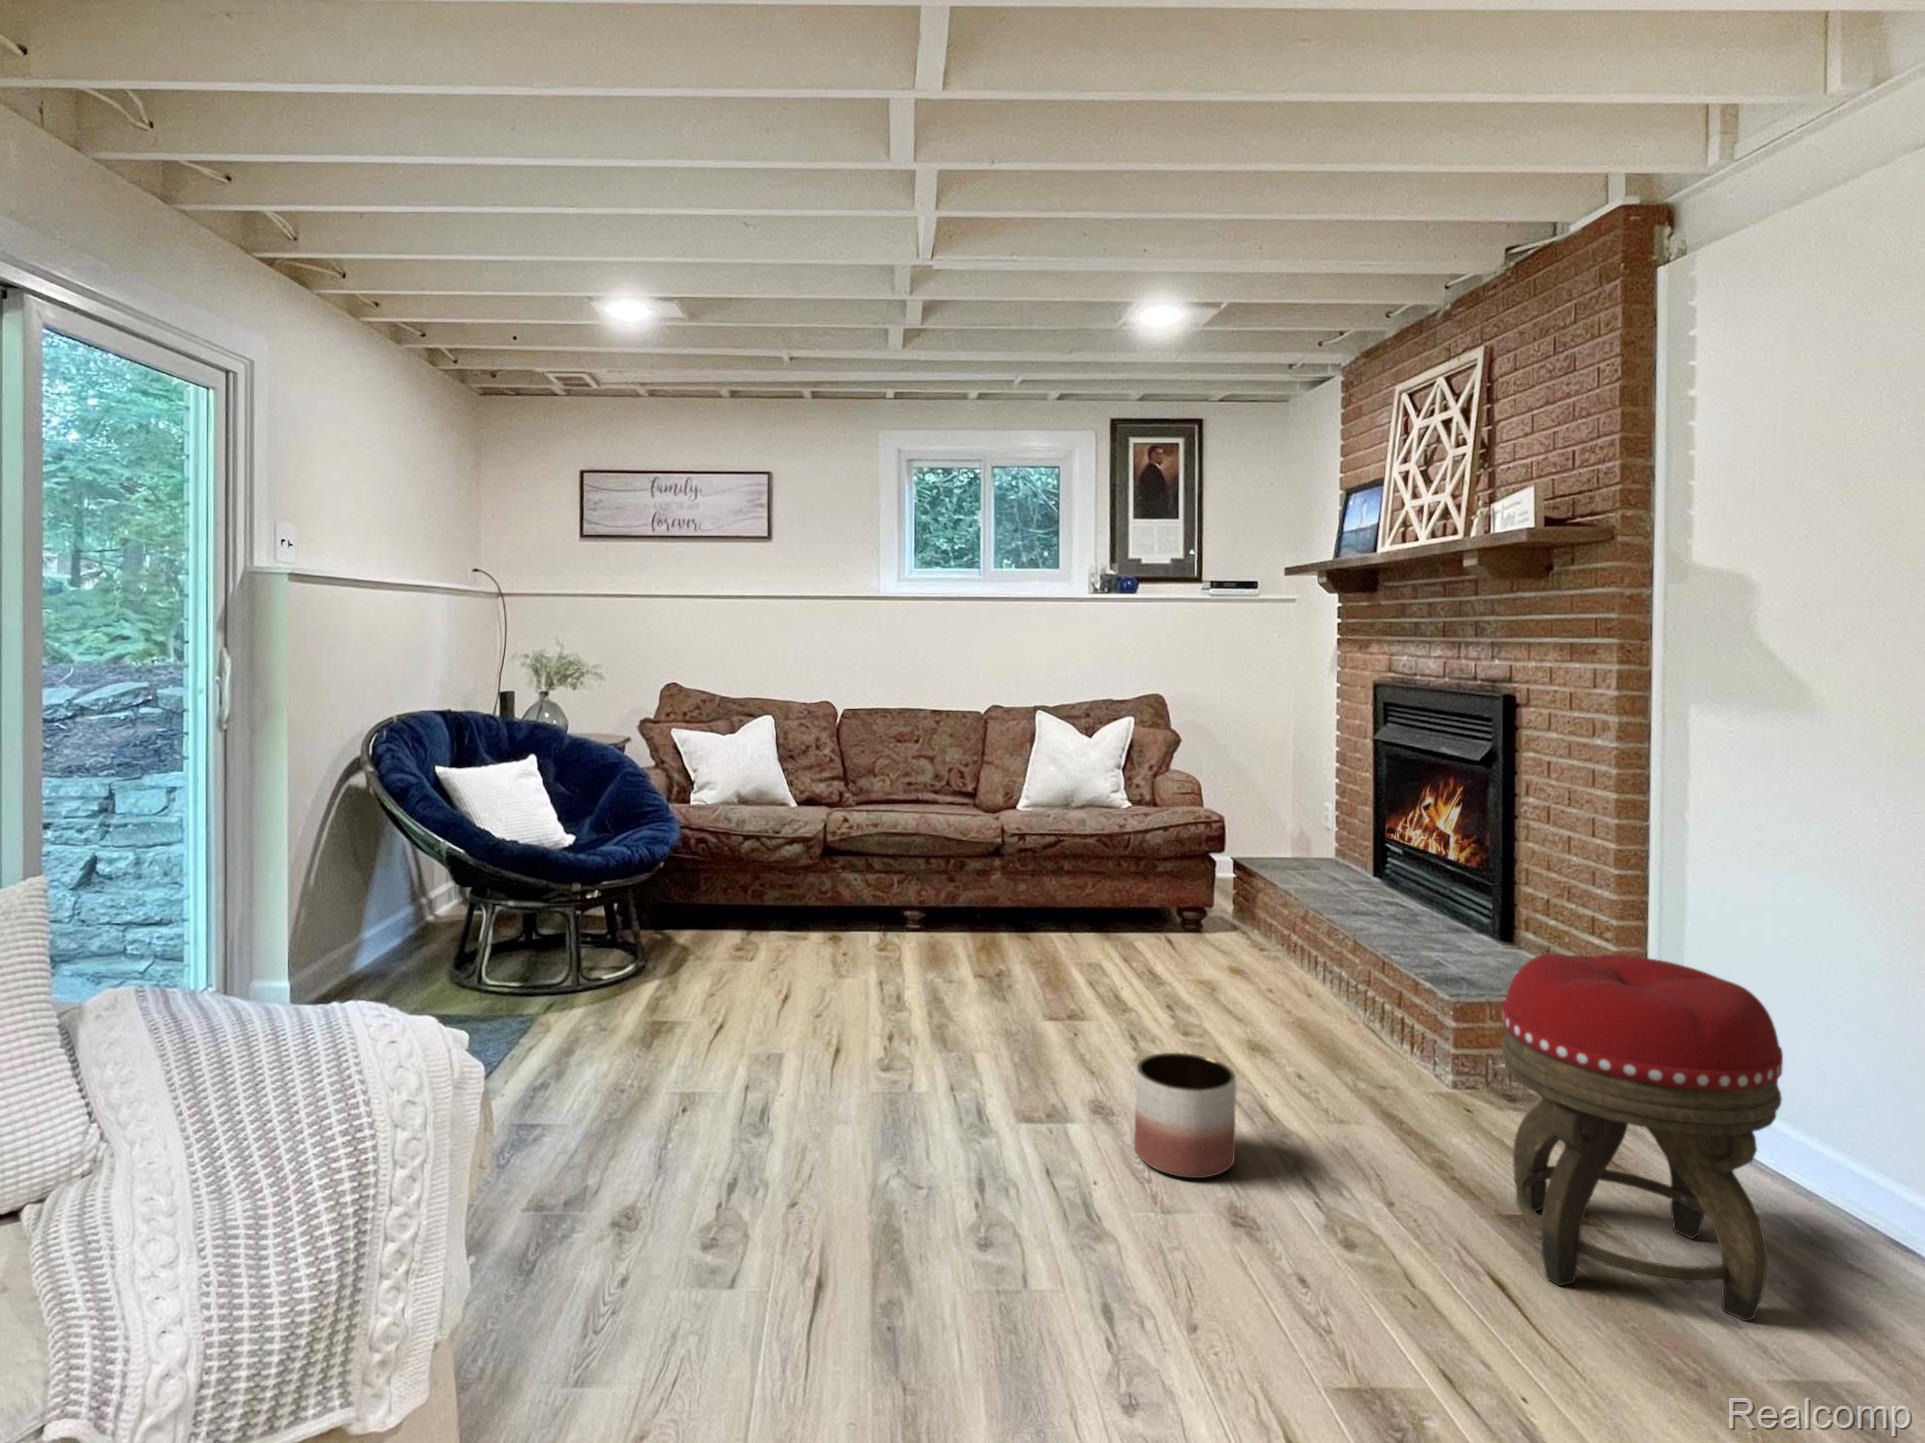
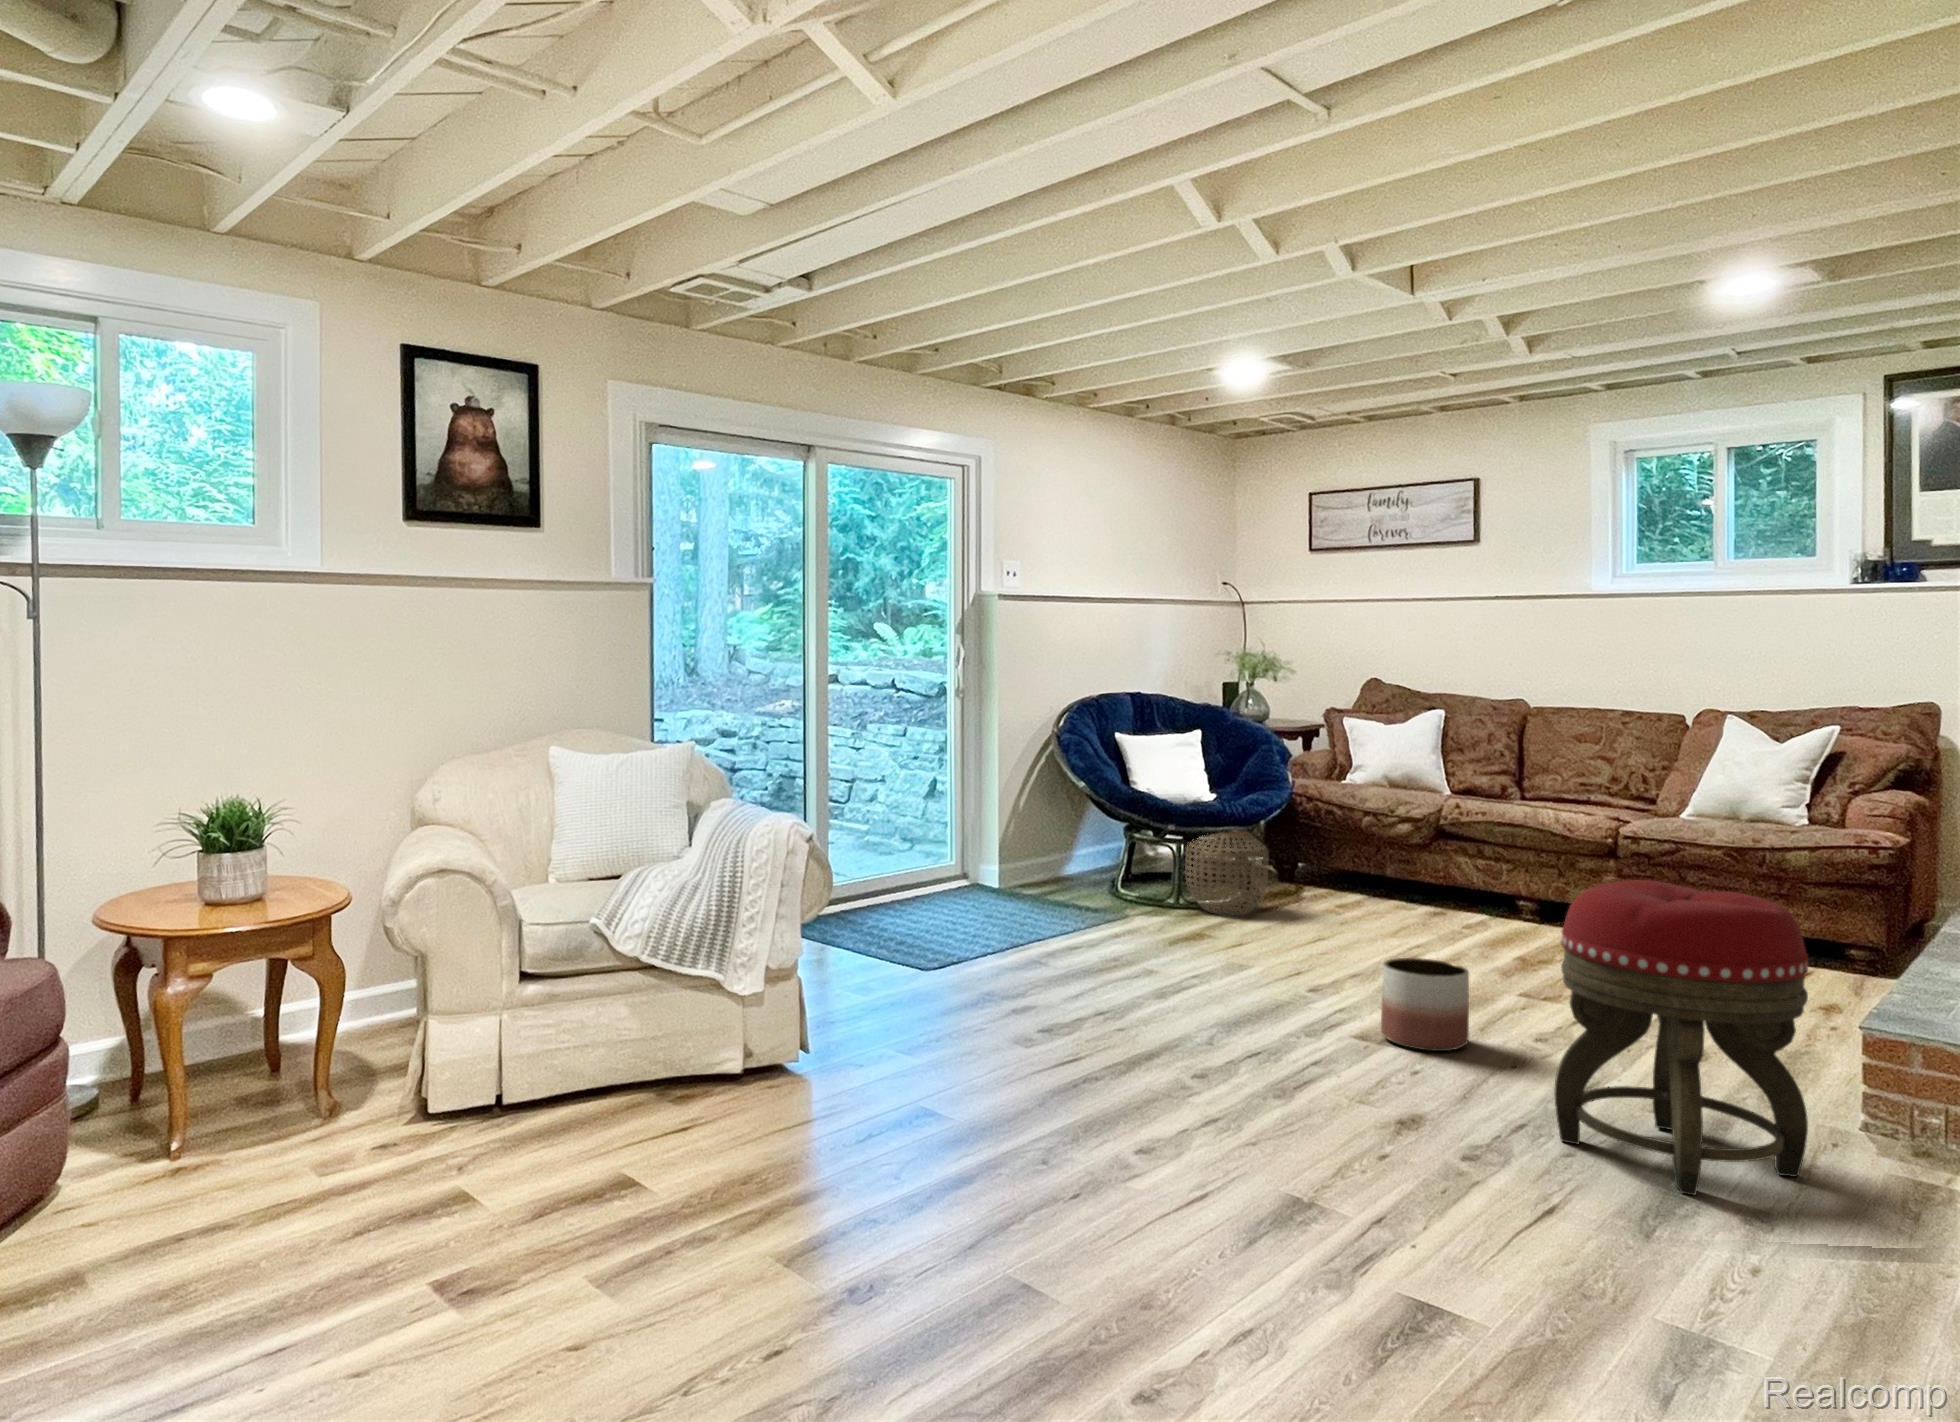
woven basket: none [600,881,704,998] -> present [1185,830,1268,915]

